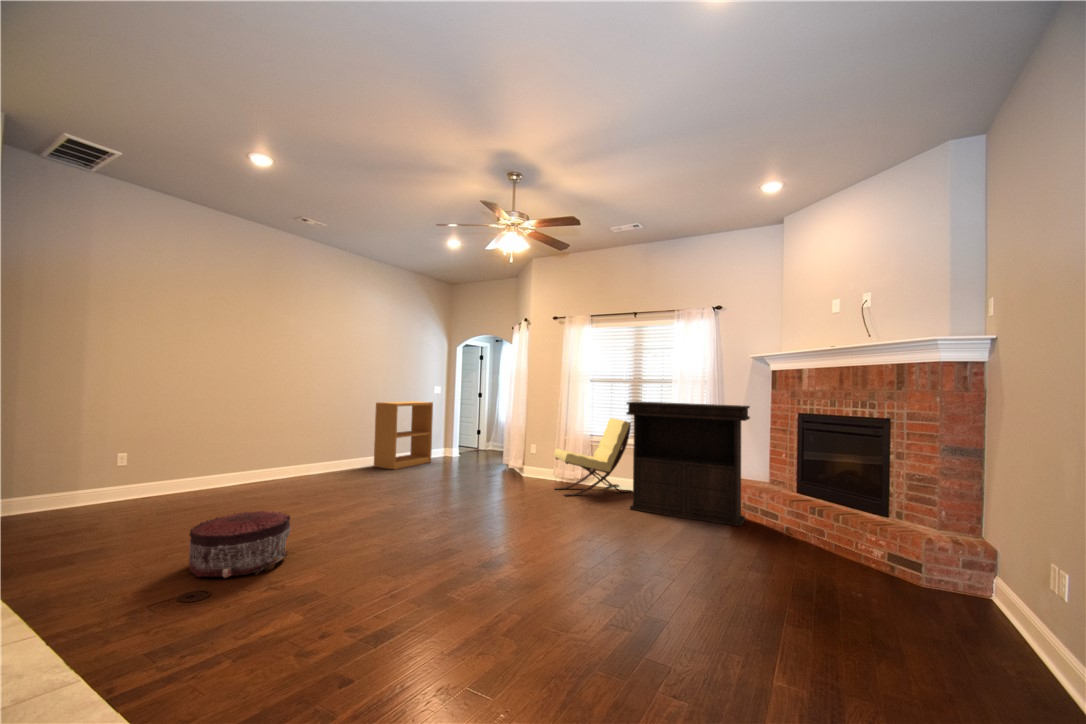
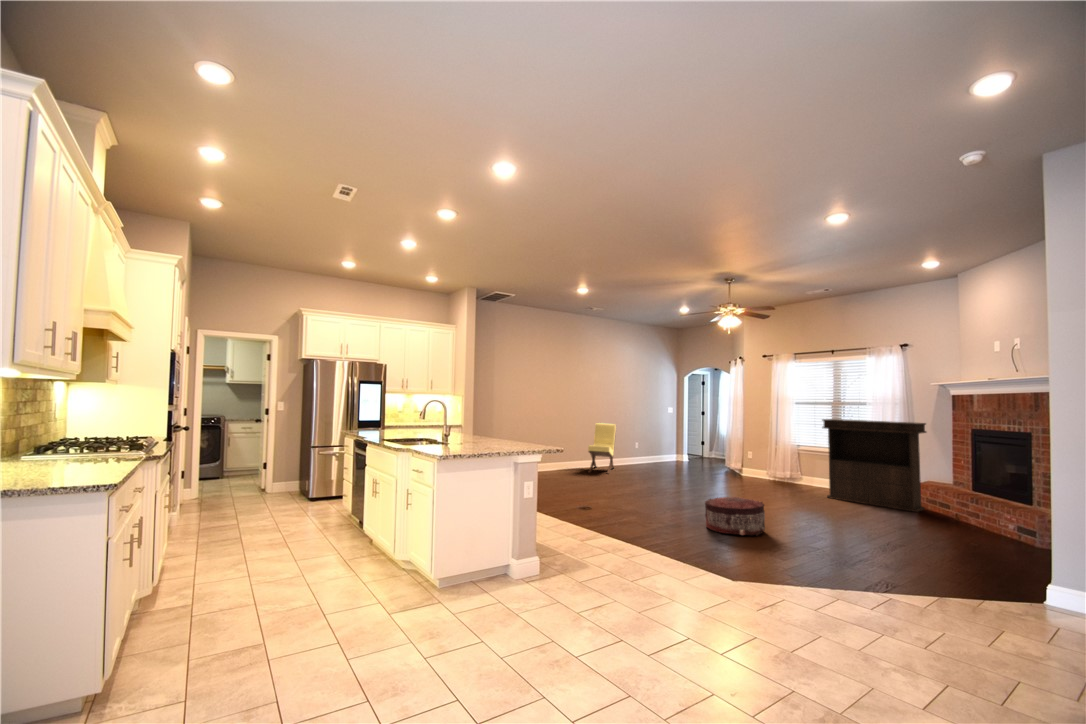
bookshelf: present [374,401,433,469] -> none [629,418,669,467]
lounge chair: present [554,418,632,496] -> present [588,423,616,474]
pouf: present [189,511,290,578] -> present [705,497,765,536]

